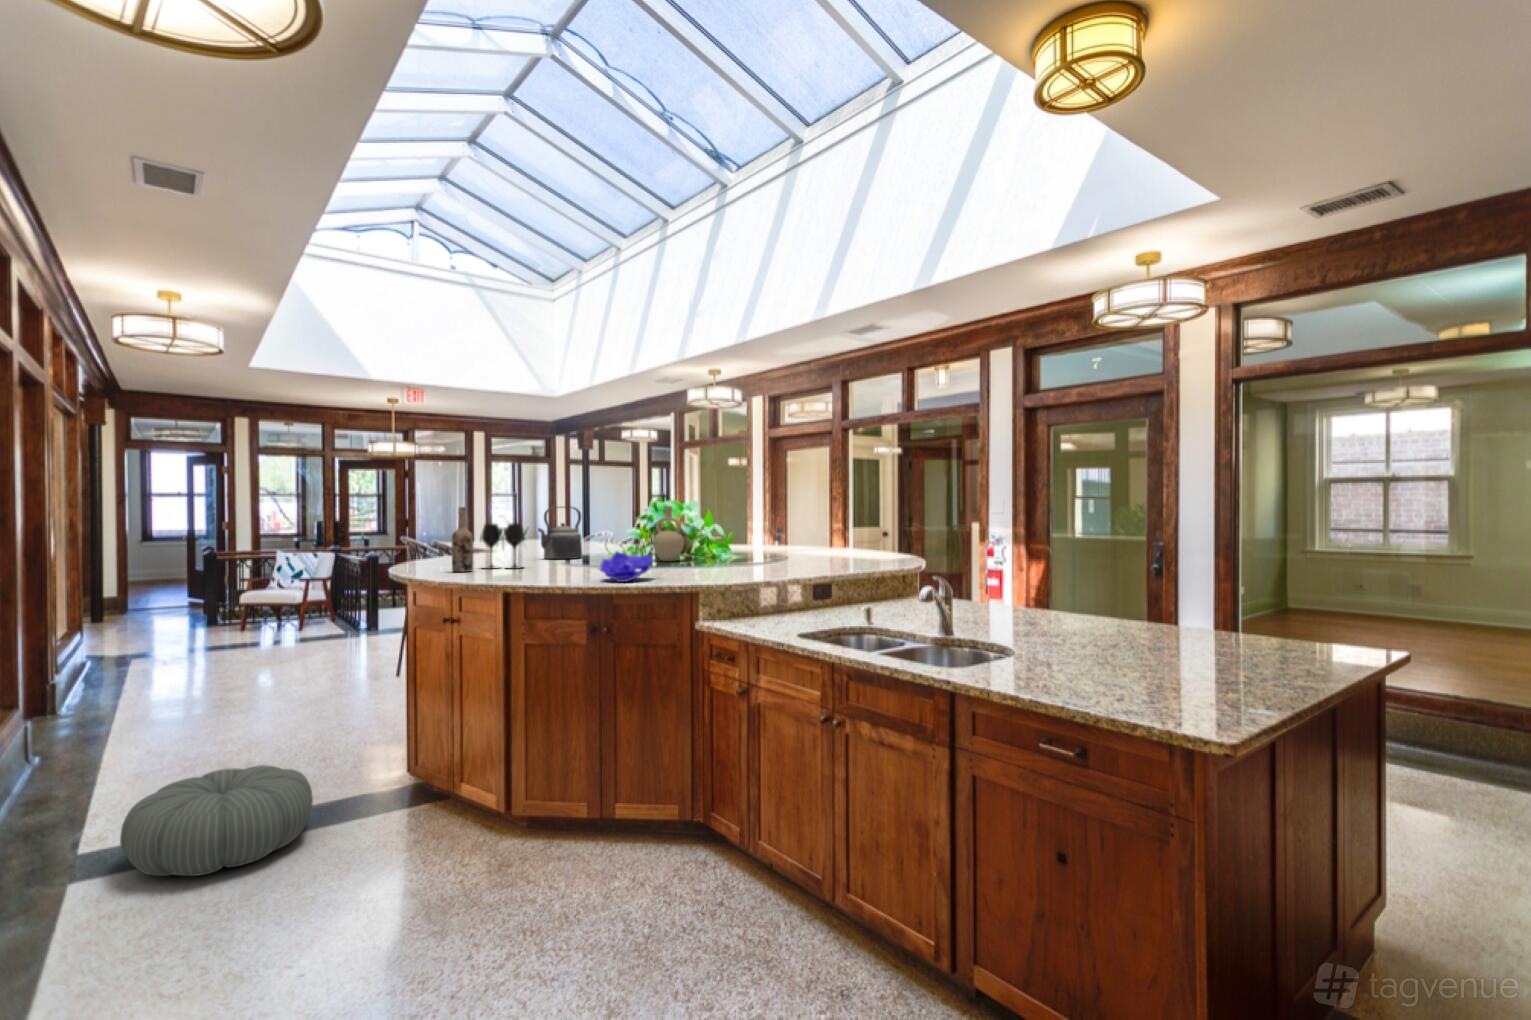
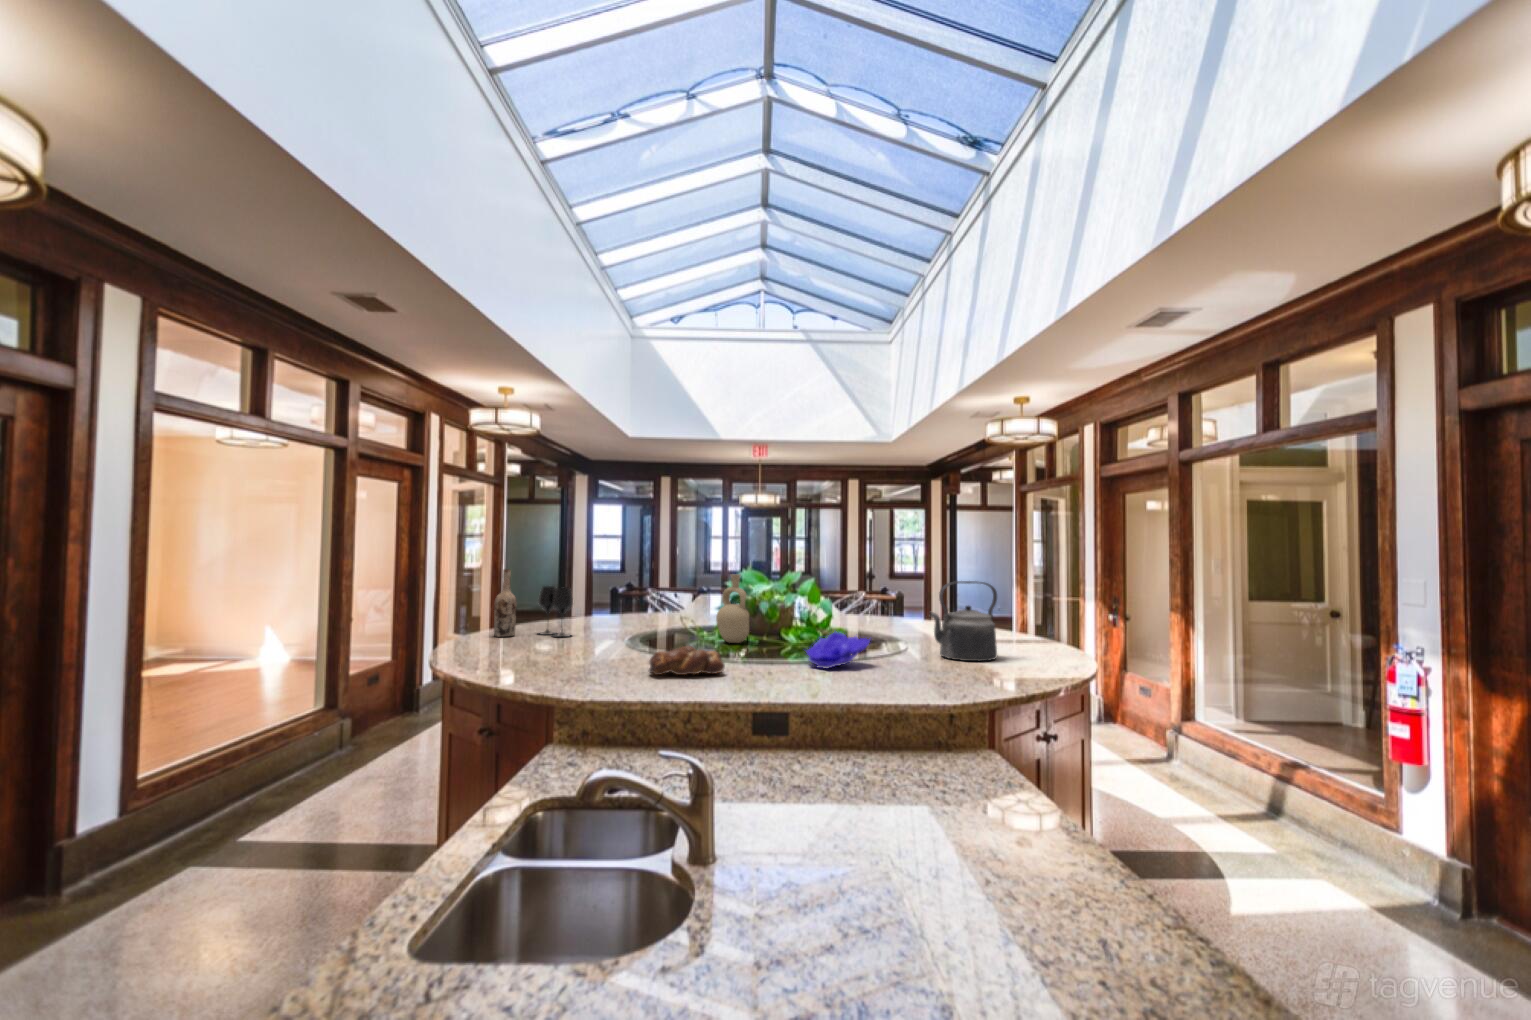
kettle: present [538,507,583,559] -> present [930,581,997,661]
decorative bowl: present [598,552,653,582] -> present [806,632,870,668]
bread loaf: none [699,553,752,574] -> present [649,646,725,675]
pouf: present [120,765,313,876] -> none [190,794,357,893]

